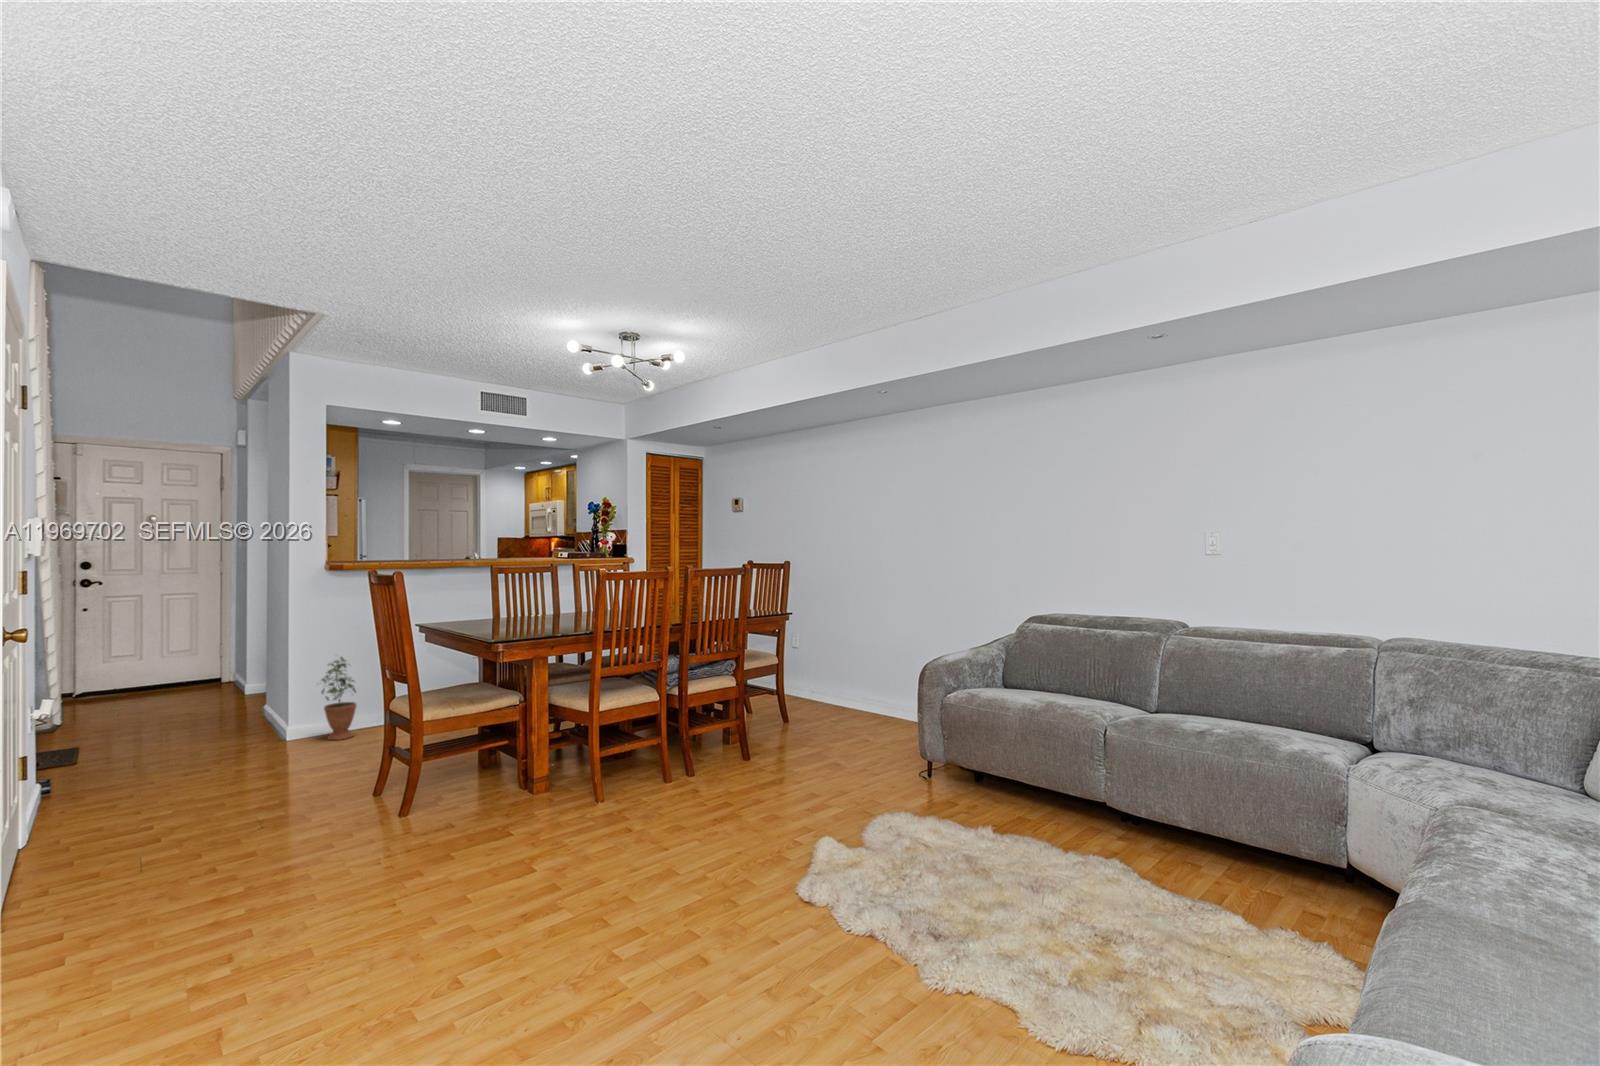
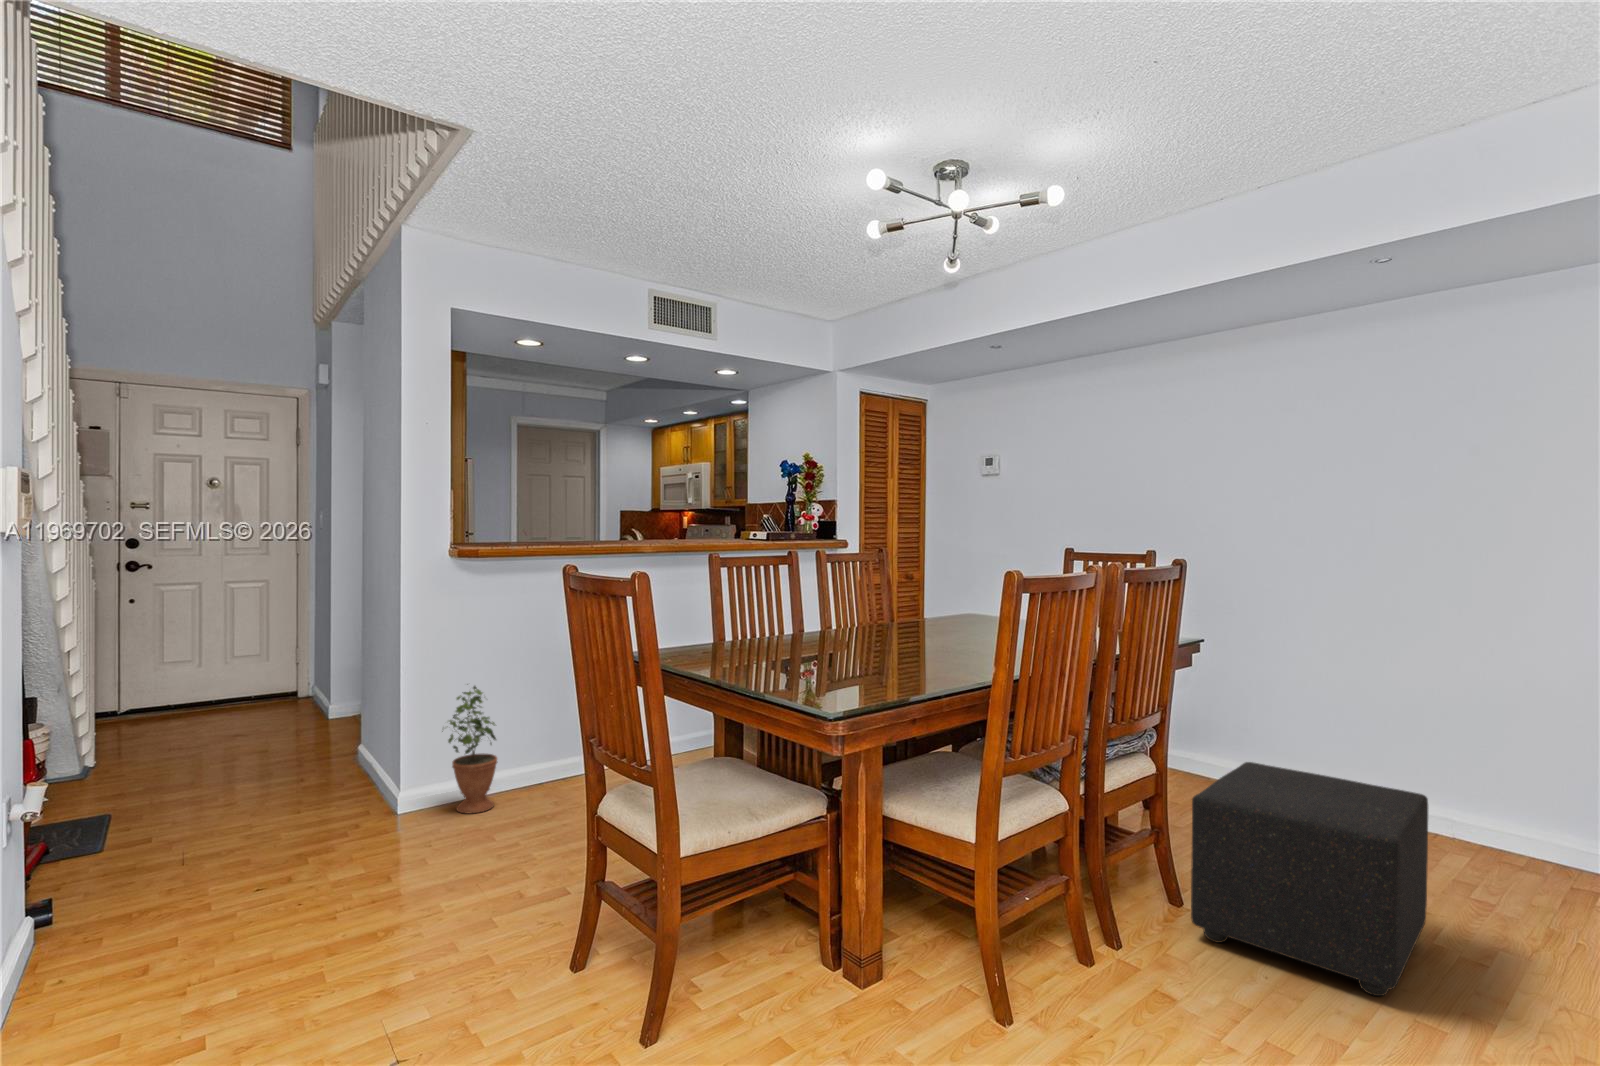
ottoman: none [744,682,874,793] -> present [1191,762,1428,996]

